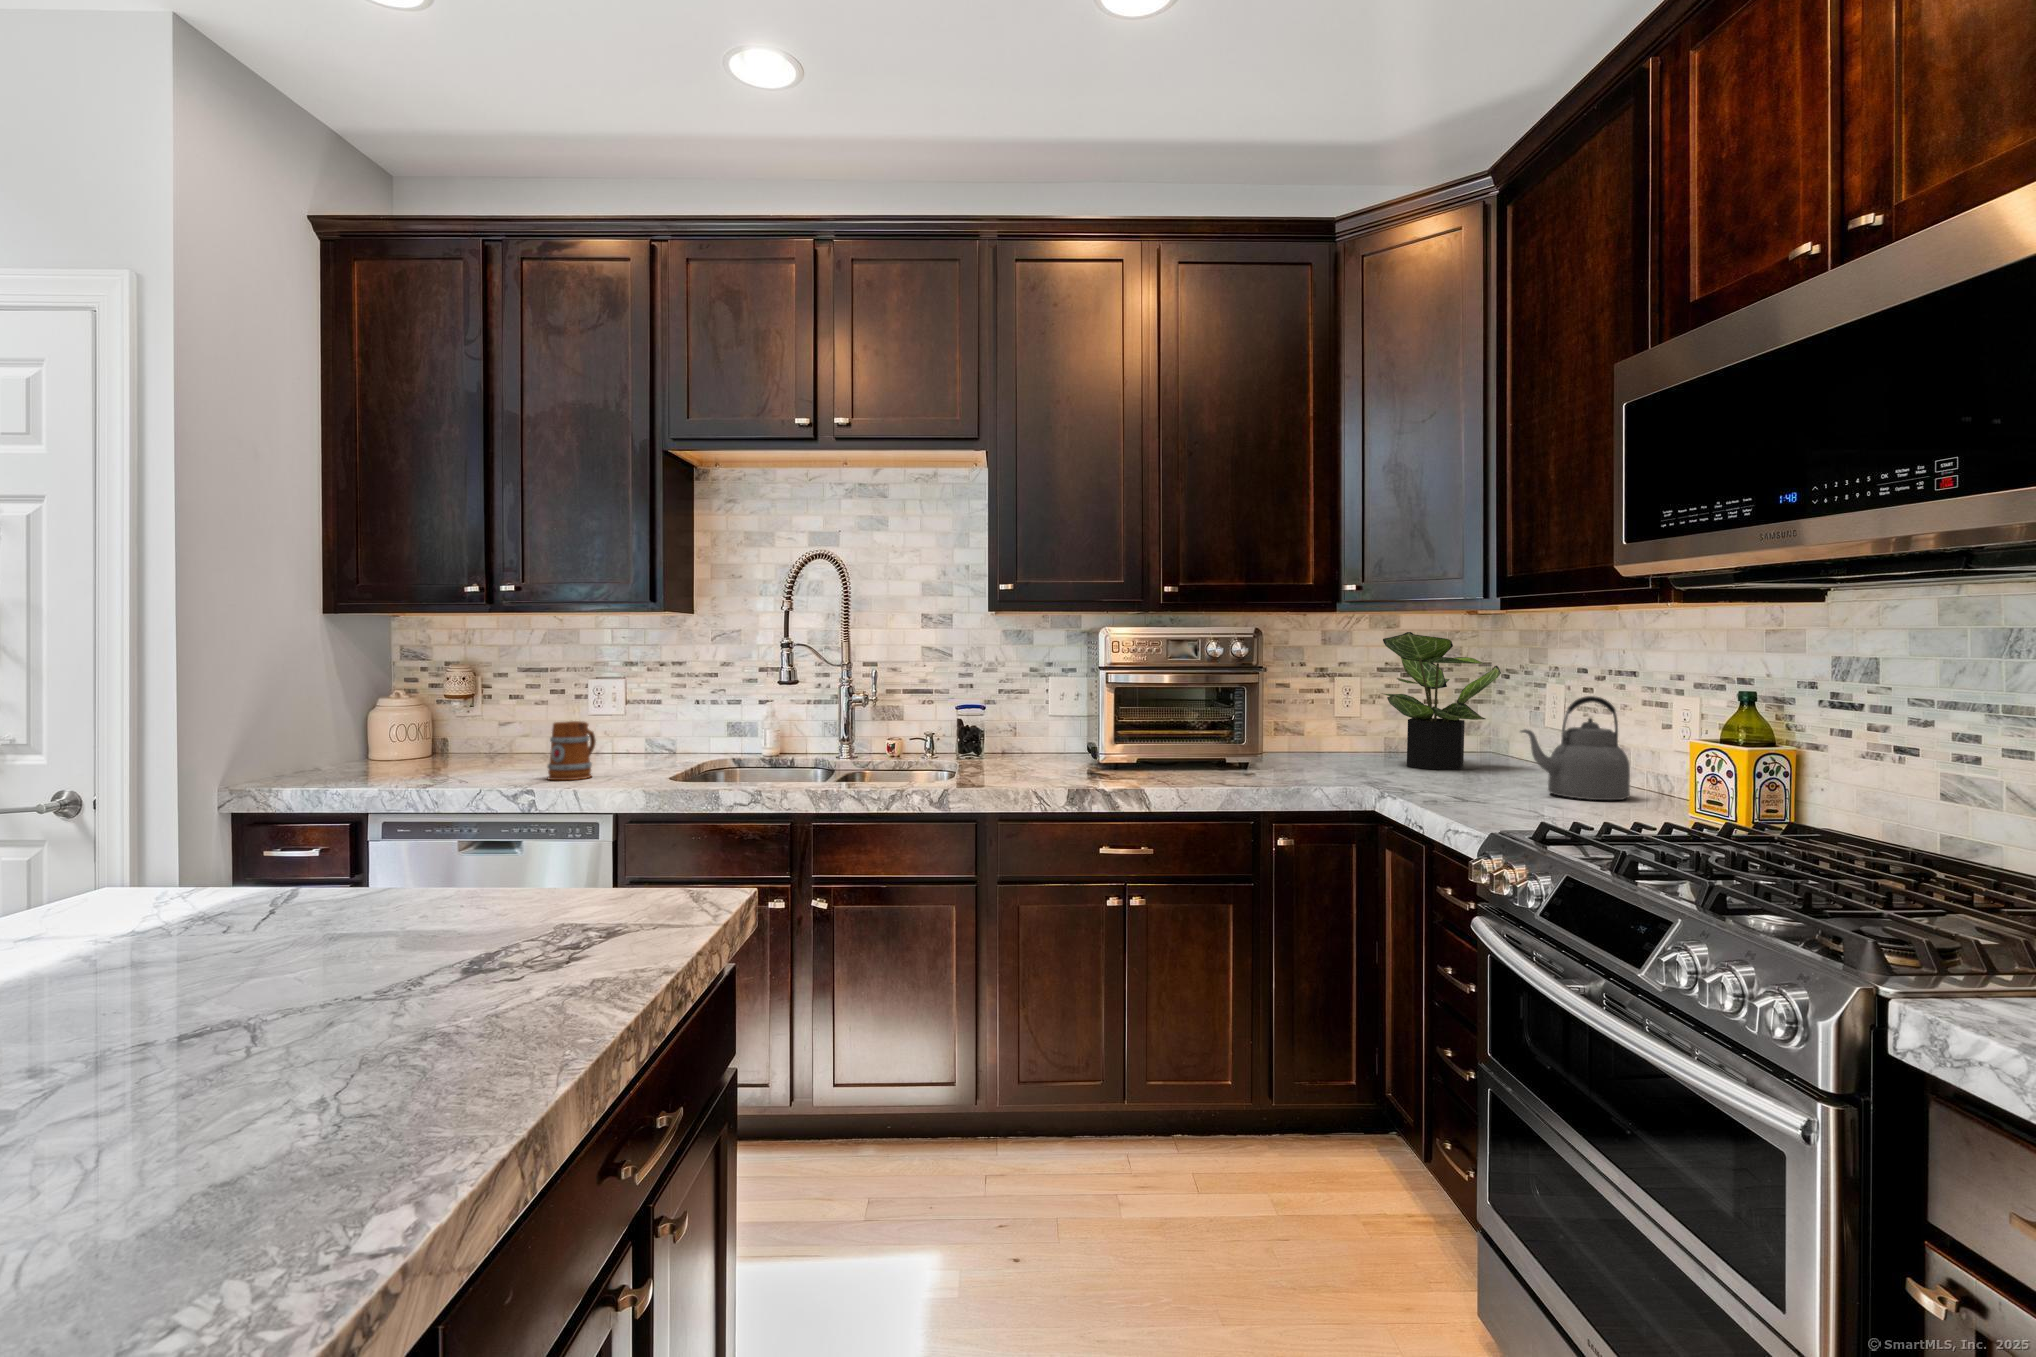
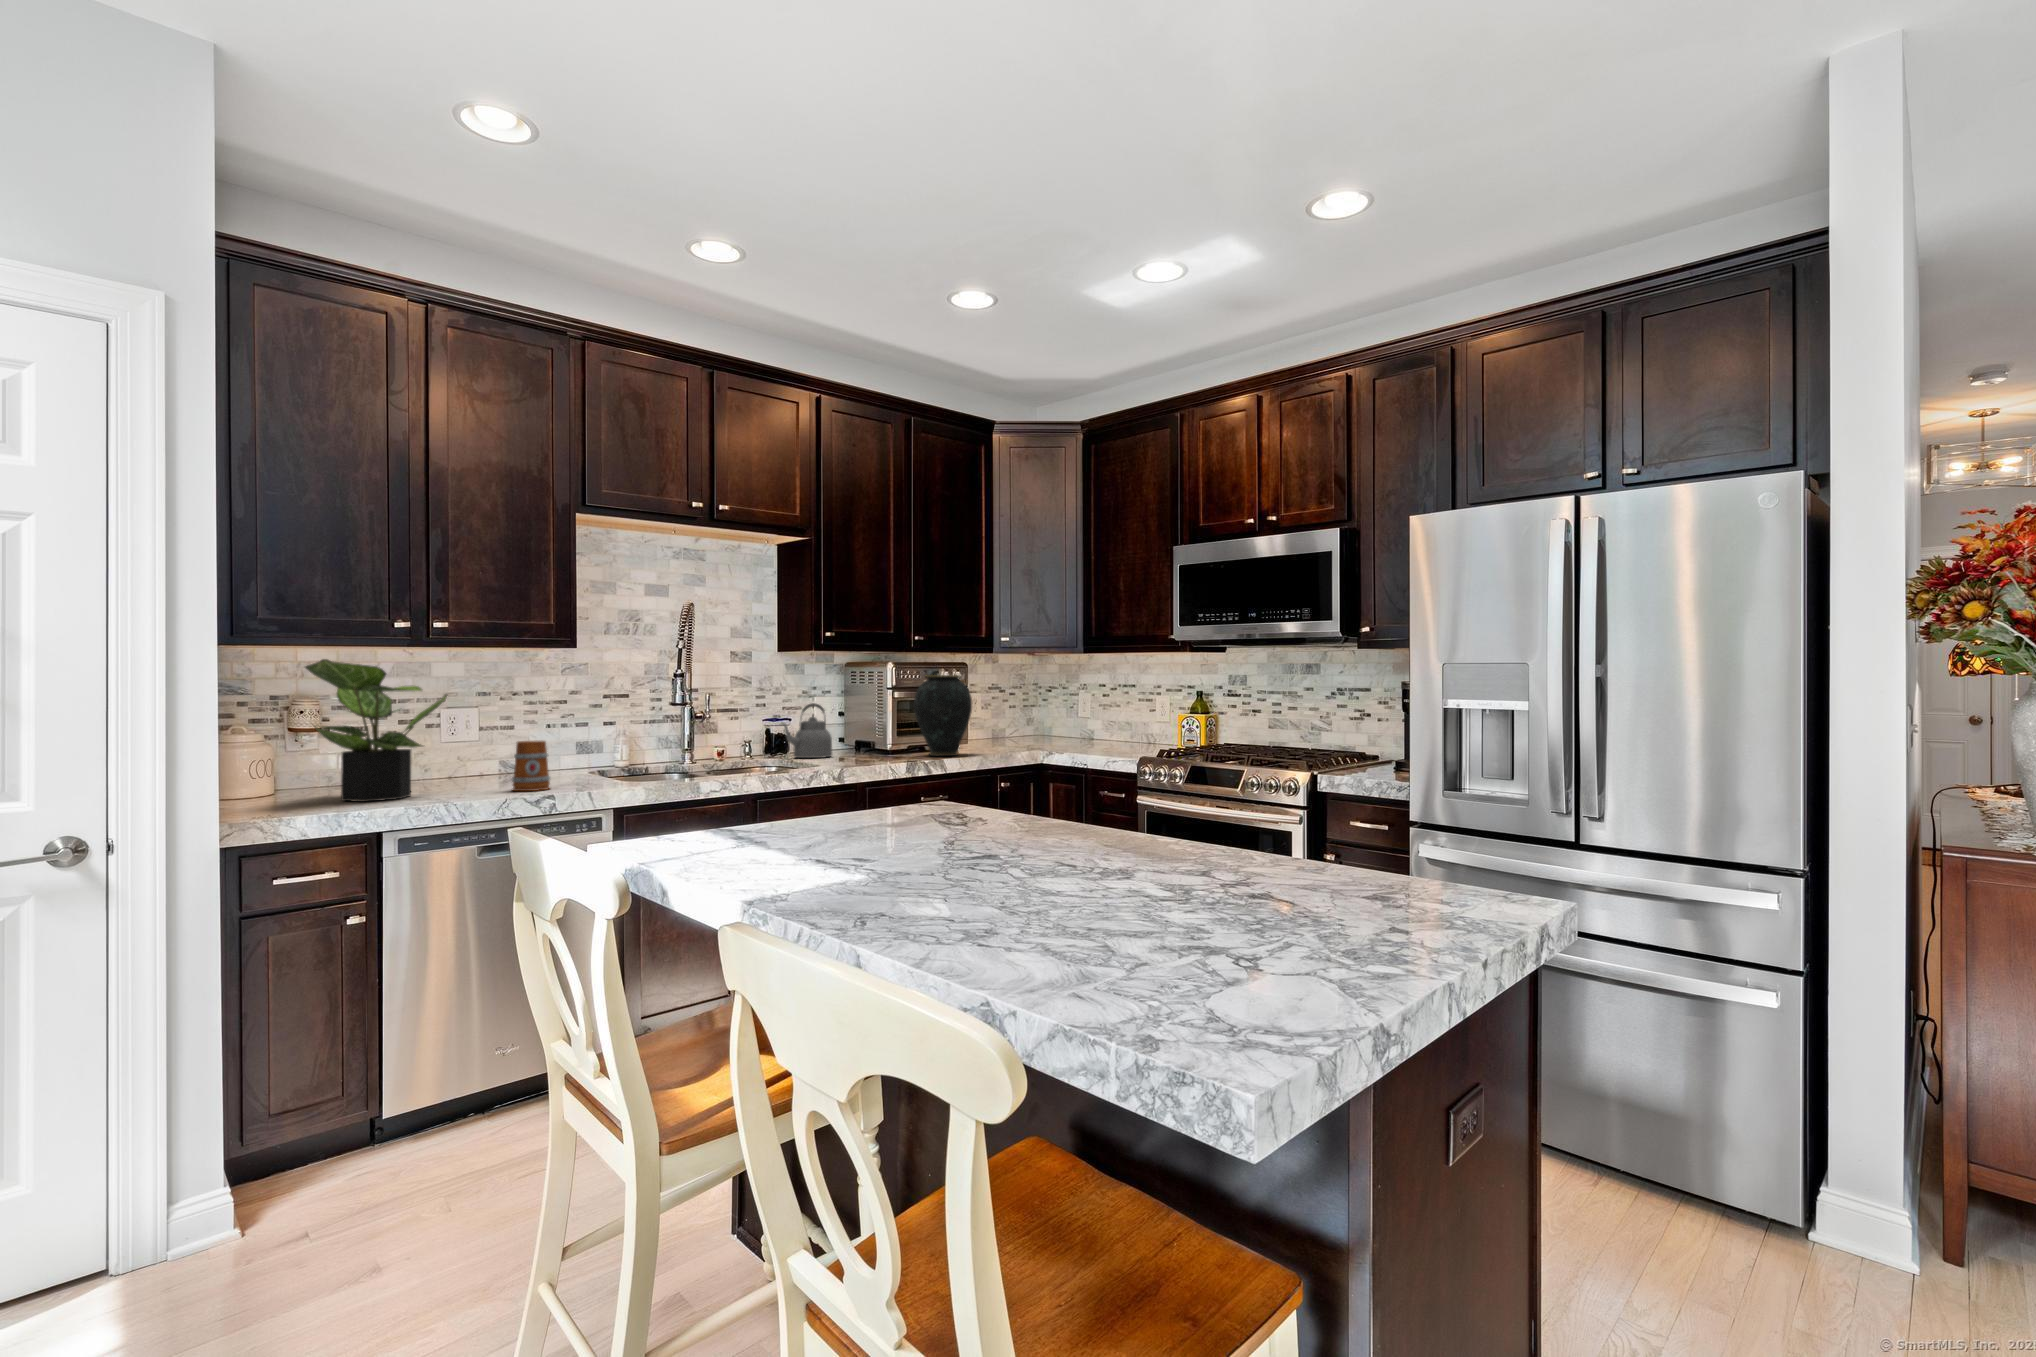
potted plant: present [1382,632,1501,770] -> present [306,659,447,802]
vase: none [1137,649,1232,781] -> present [914,675,972,757]
kettle: present [1521,696,1630,800] -> present [782,703,832,758]

